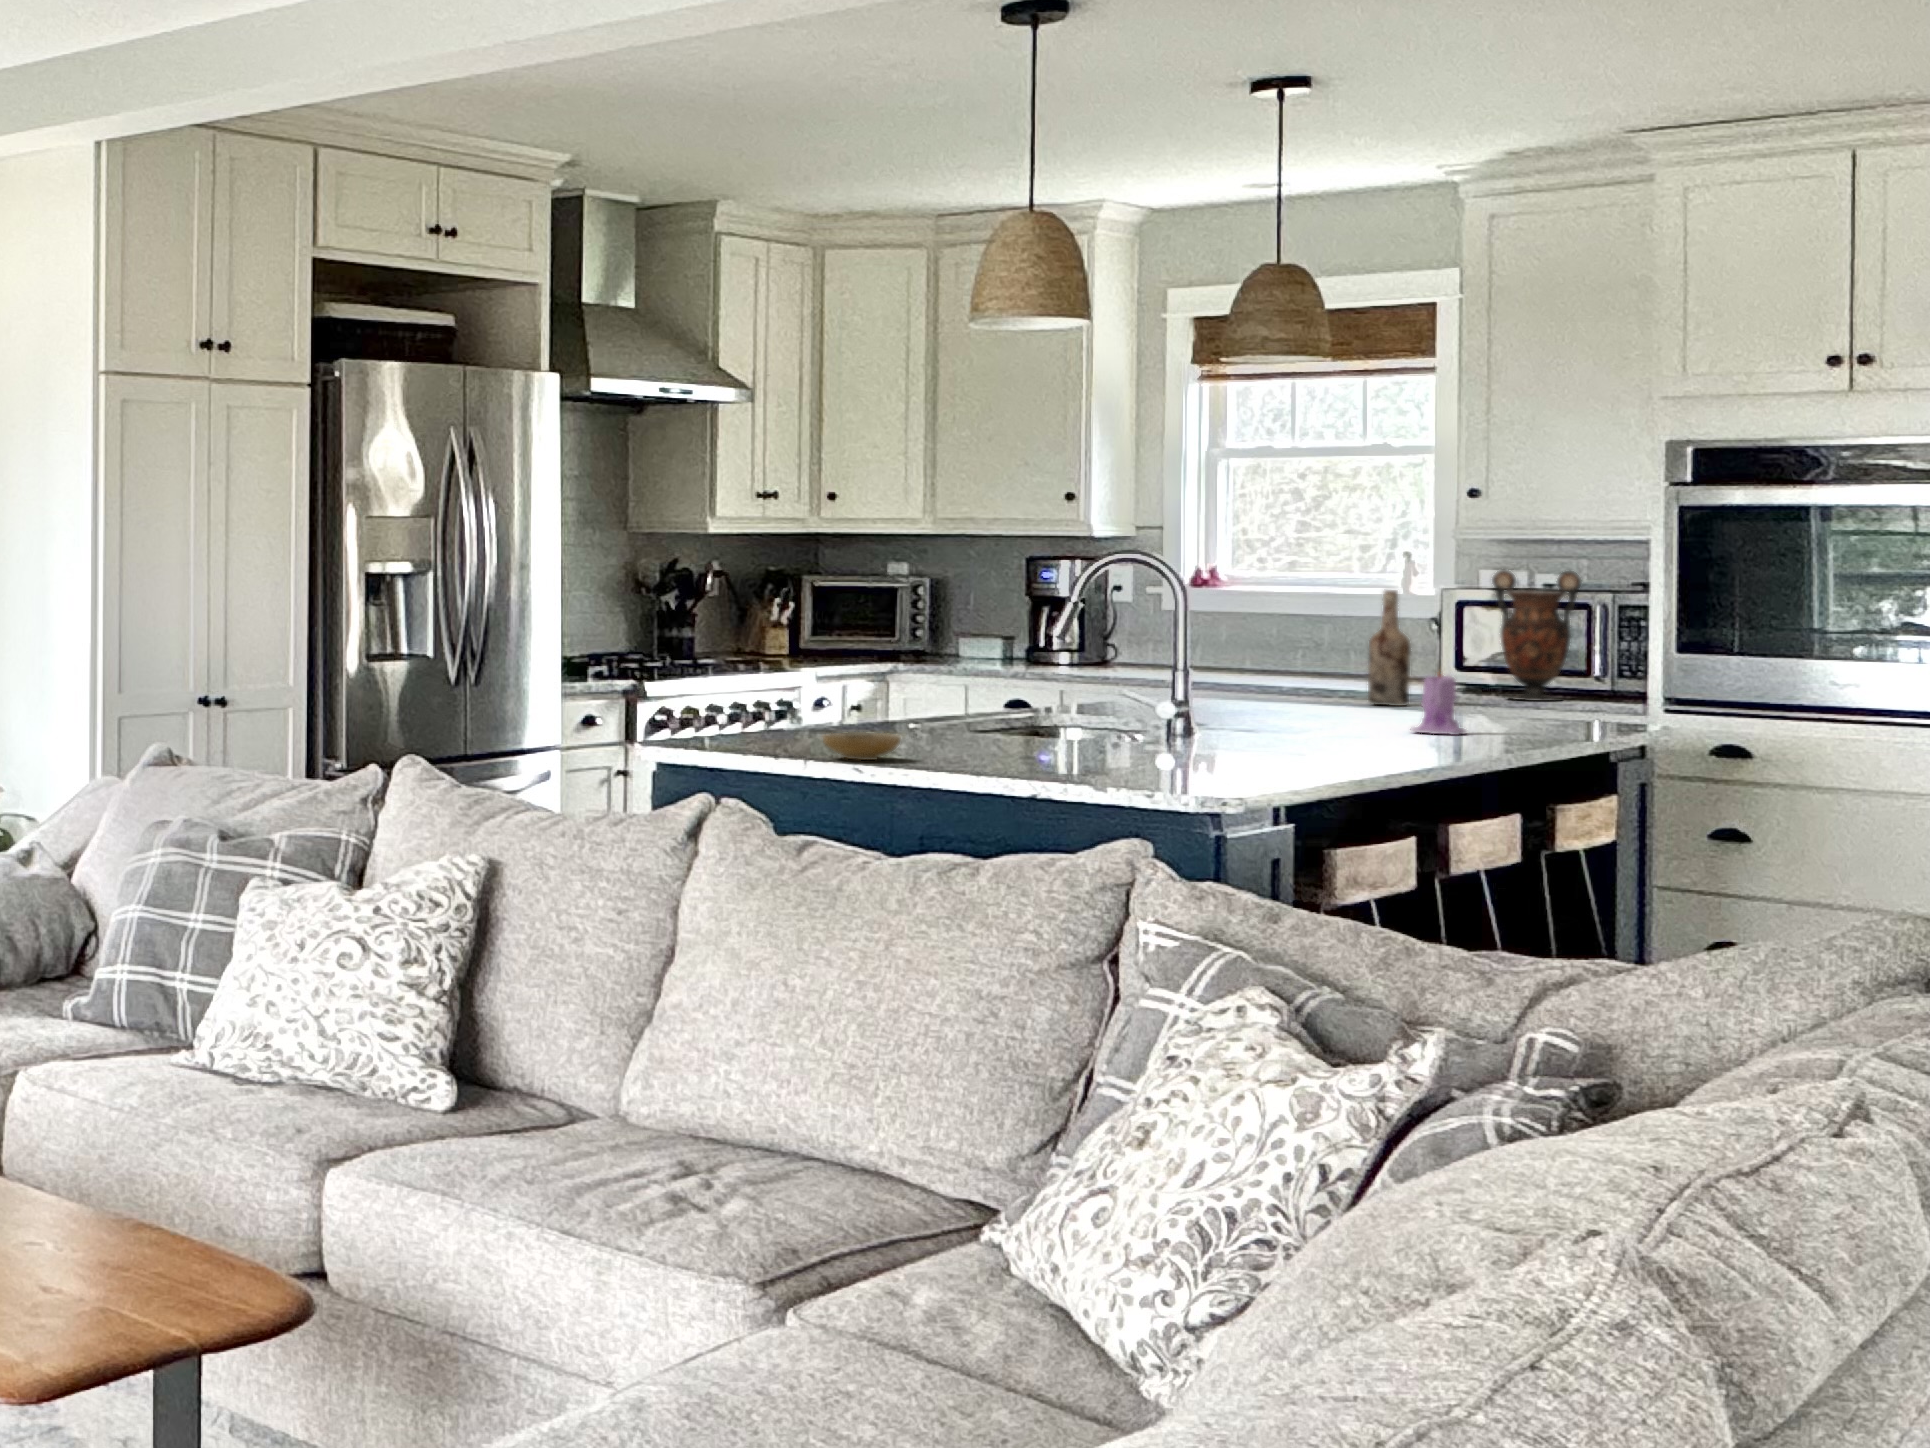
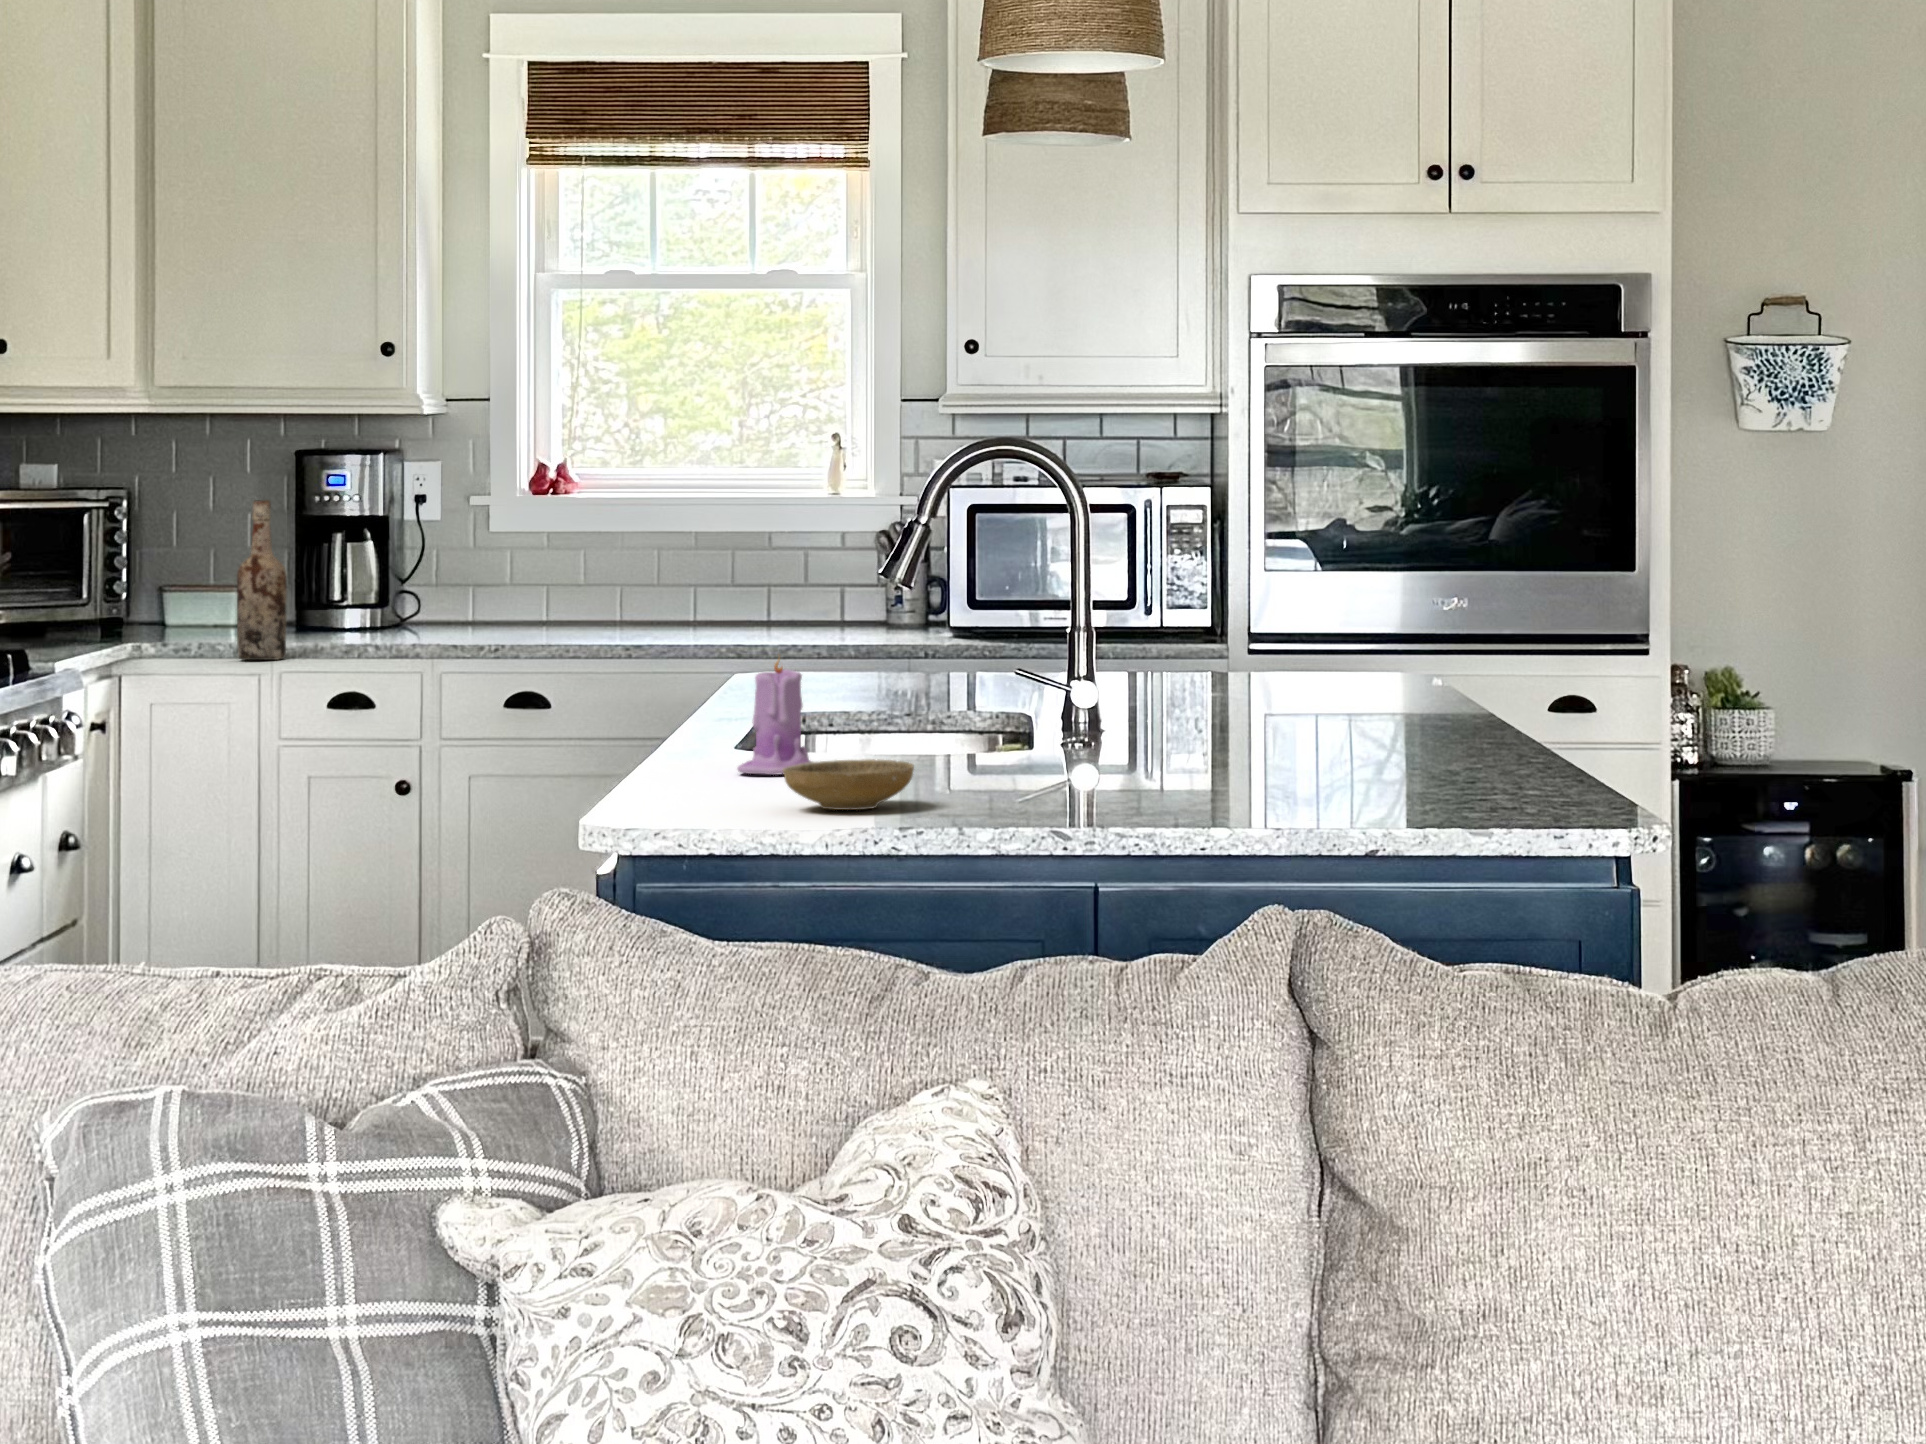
vase: present [1492,570,1581,701] -> none [1054,453,1159,639]
wine bottle: present [1368,590,1411,706] -> present [237,500,287,660]
candle: present [1412,673,1466,735] -> present [737,660,812,775]

